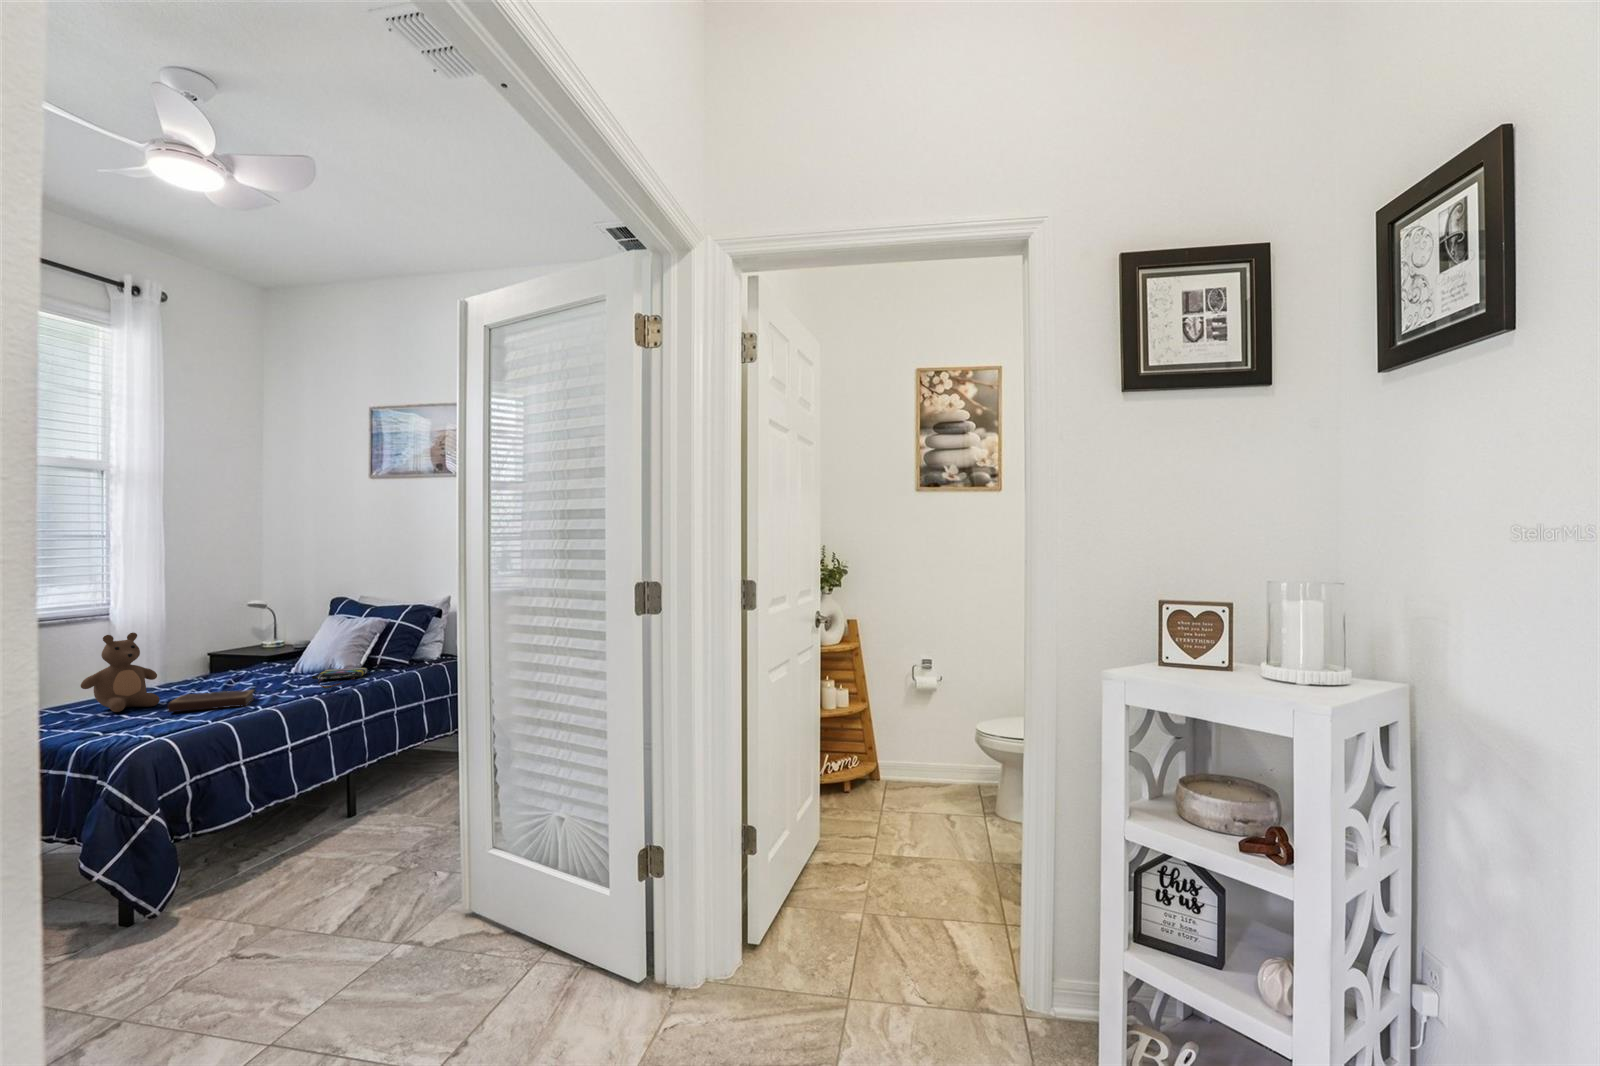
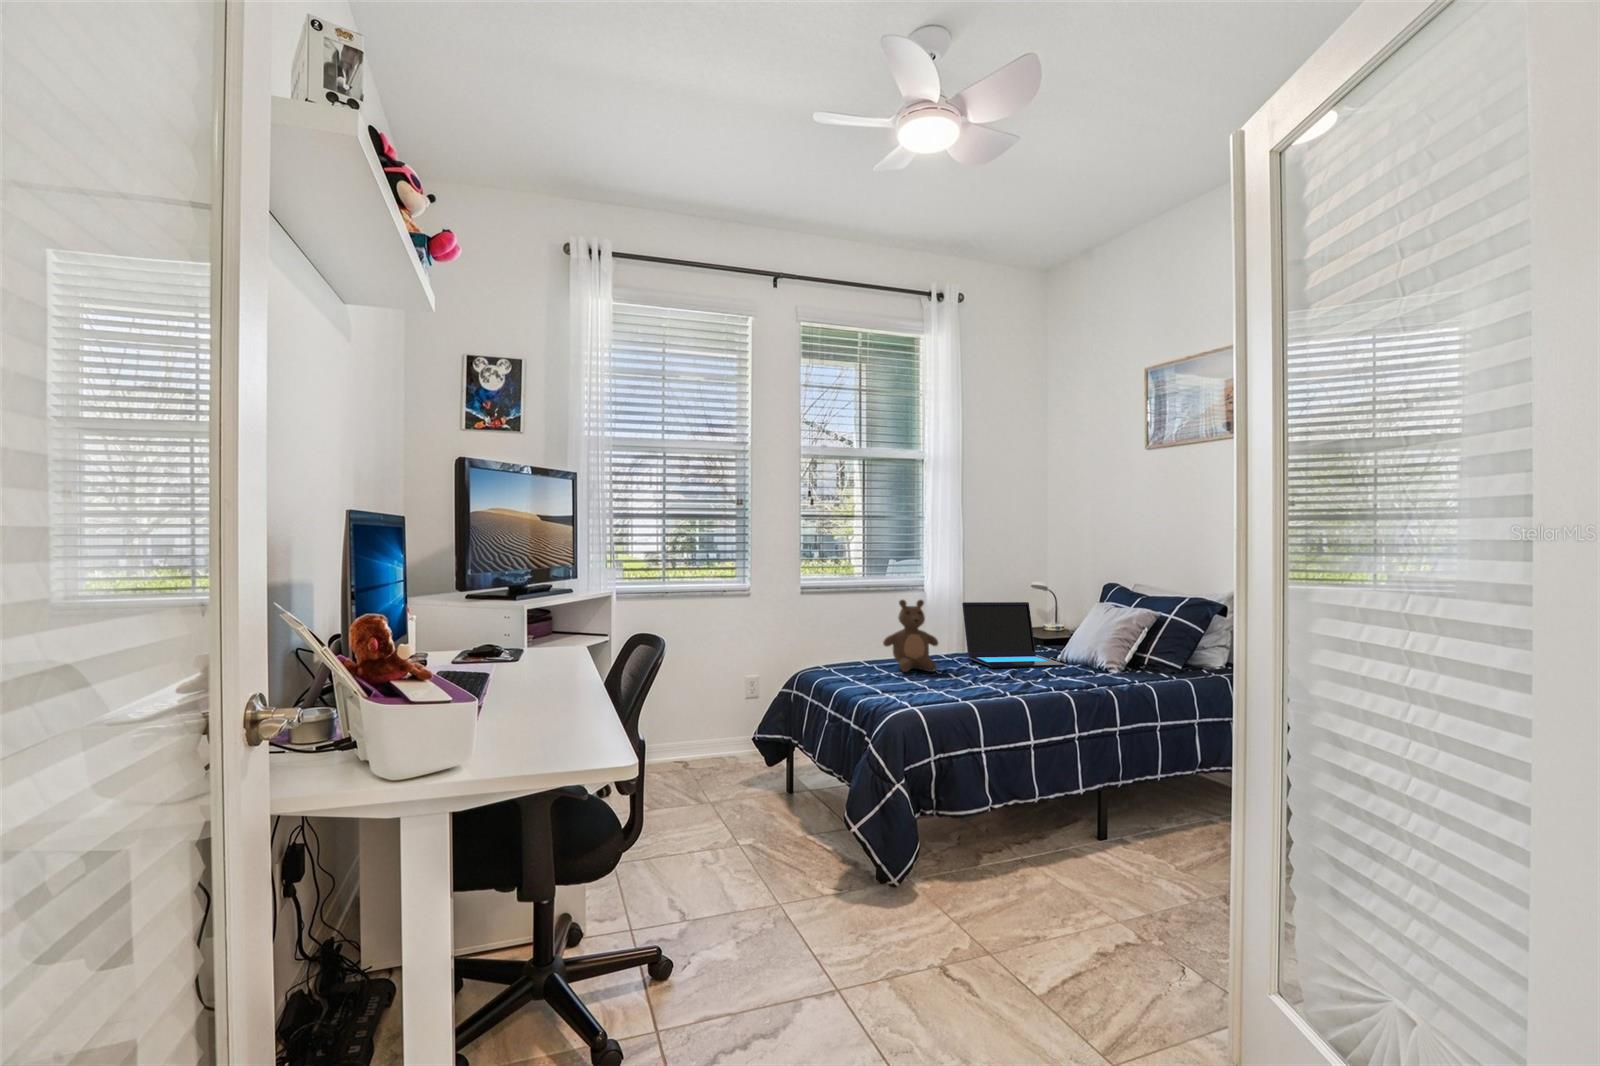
laptop: none [179,623,302,691] -> present [962,602,1065,668]
tote bag: present [312,668,367,688] -> none [1070,662,1131,683]
notebook: present [167,690,254,712] -> none [935,666,1011,688]

